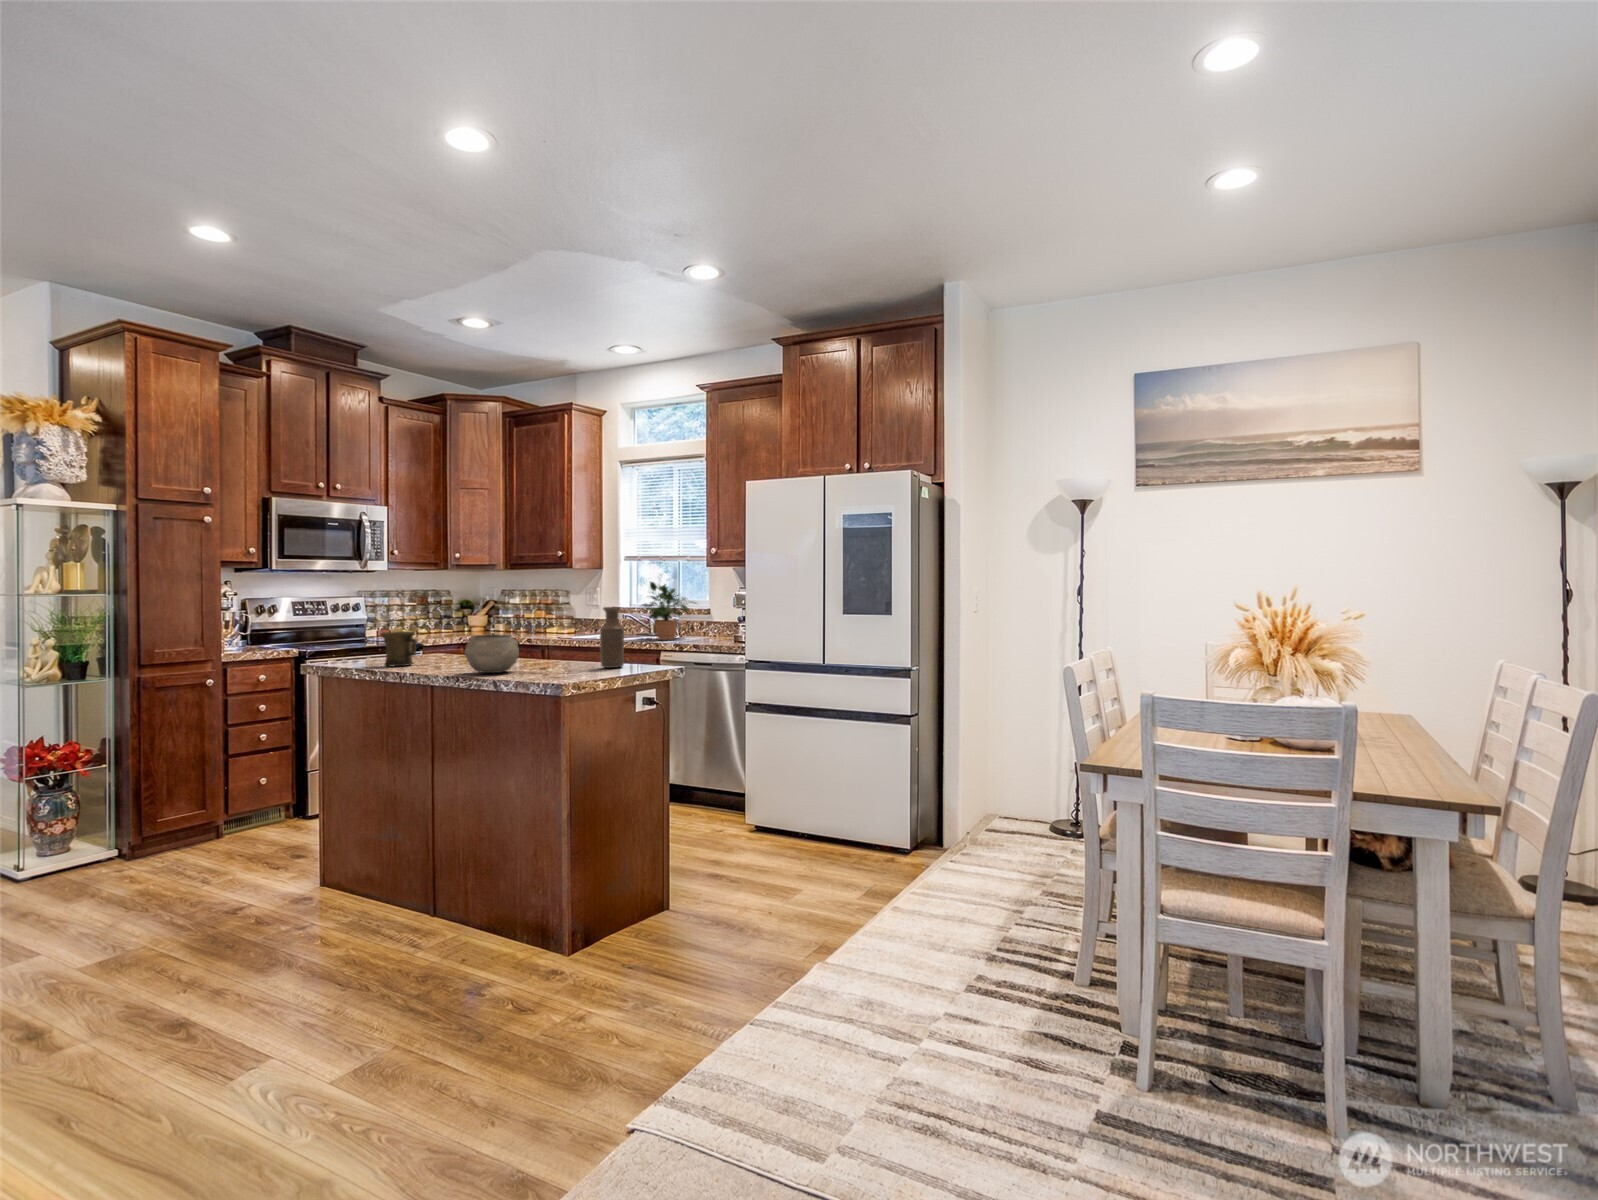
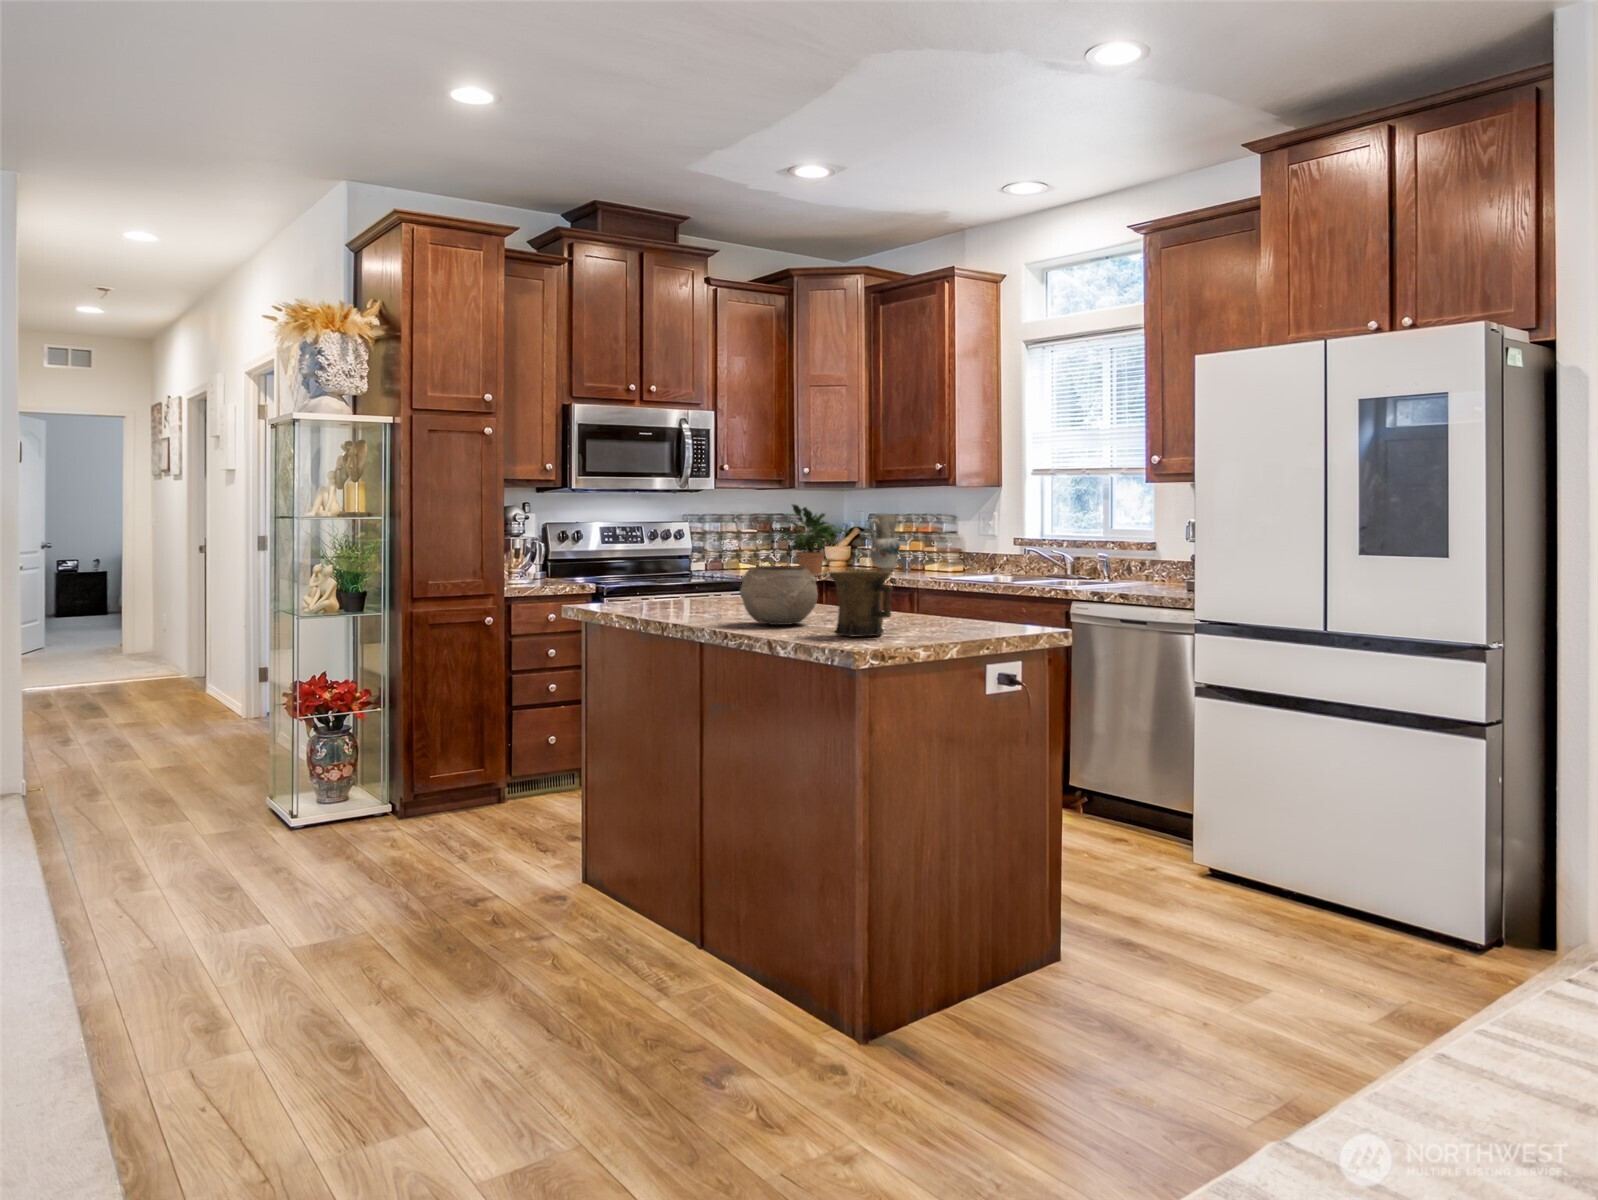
potted plant: present [642,581,695,640] -> present [780,505,848,576]
vase: none [506,591,530,631] -> present [869,514,902,571]
bottle: present [600,607,624,668] -> none [940,527,979,627]
mug: present [381,631,417,666] -> present [829,570,893,636]

